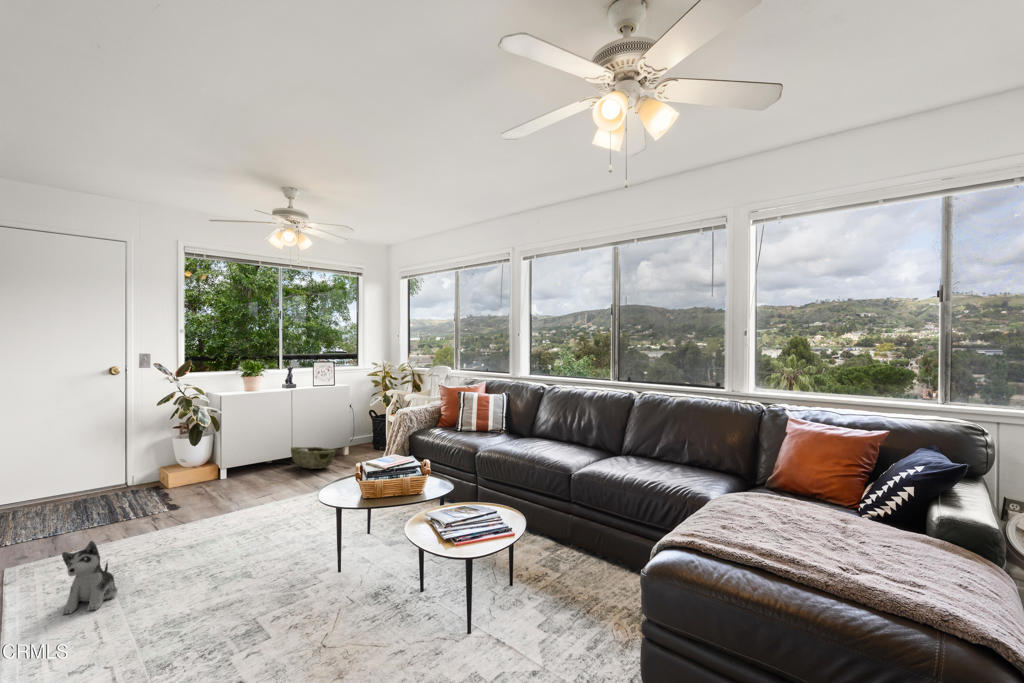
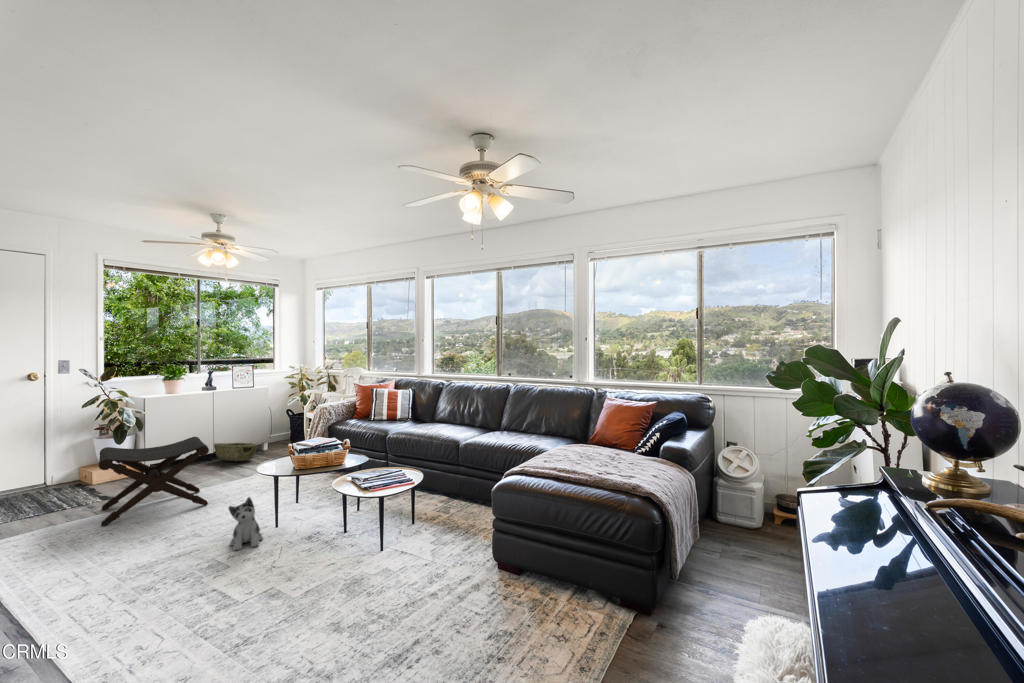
footstool: none [149,444,271,549] -> present [98,437,209,526]
plush toy: present [62,541,117,615] -> present [229,497,263,550]

